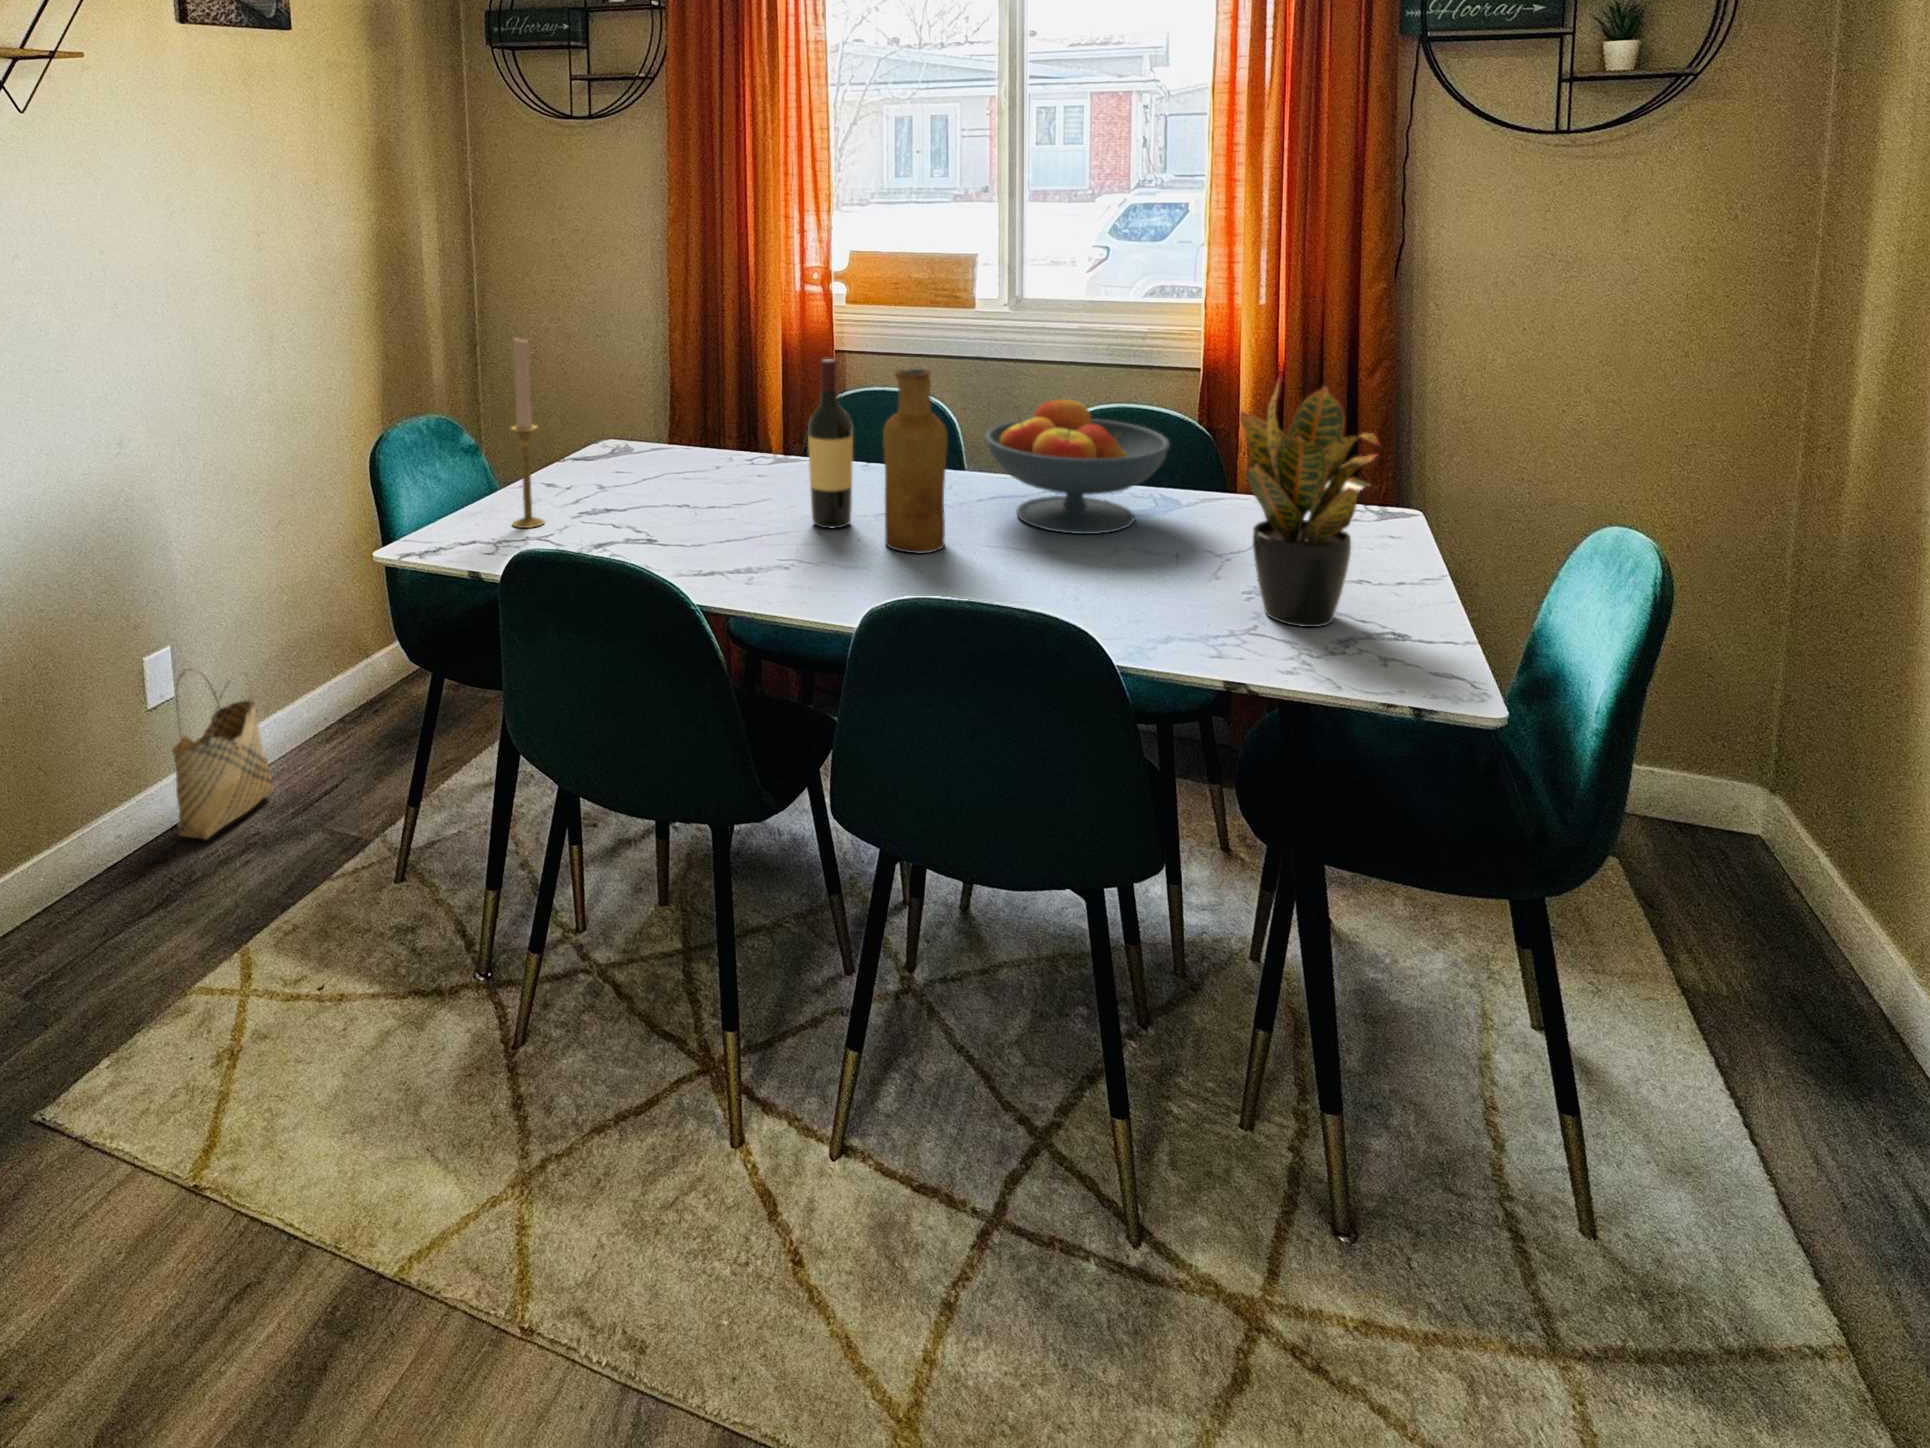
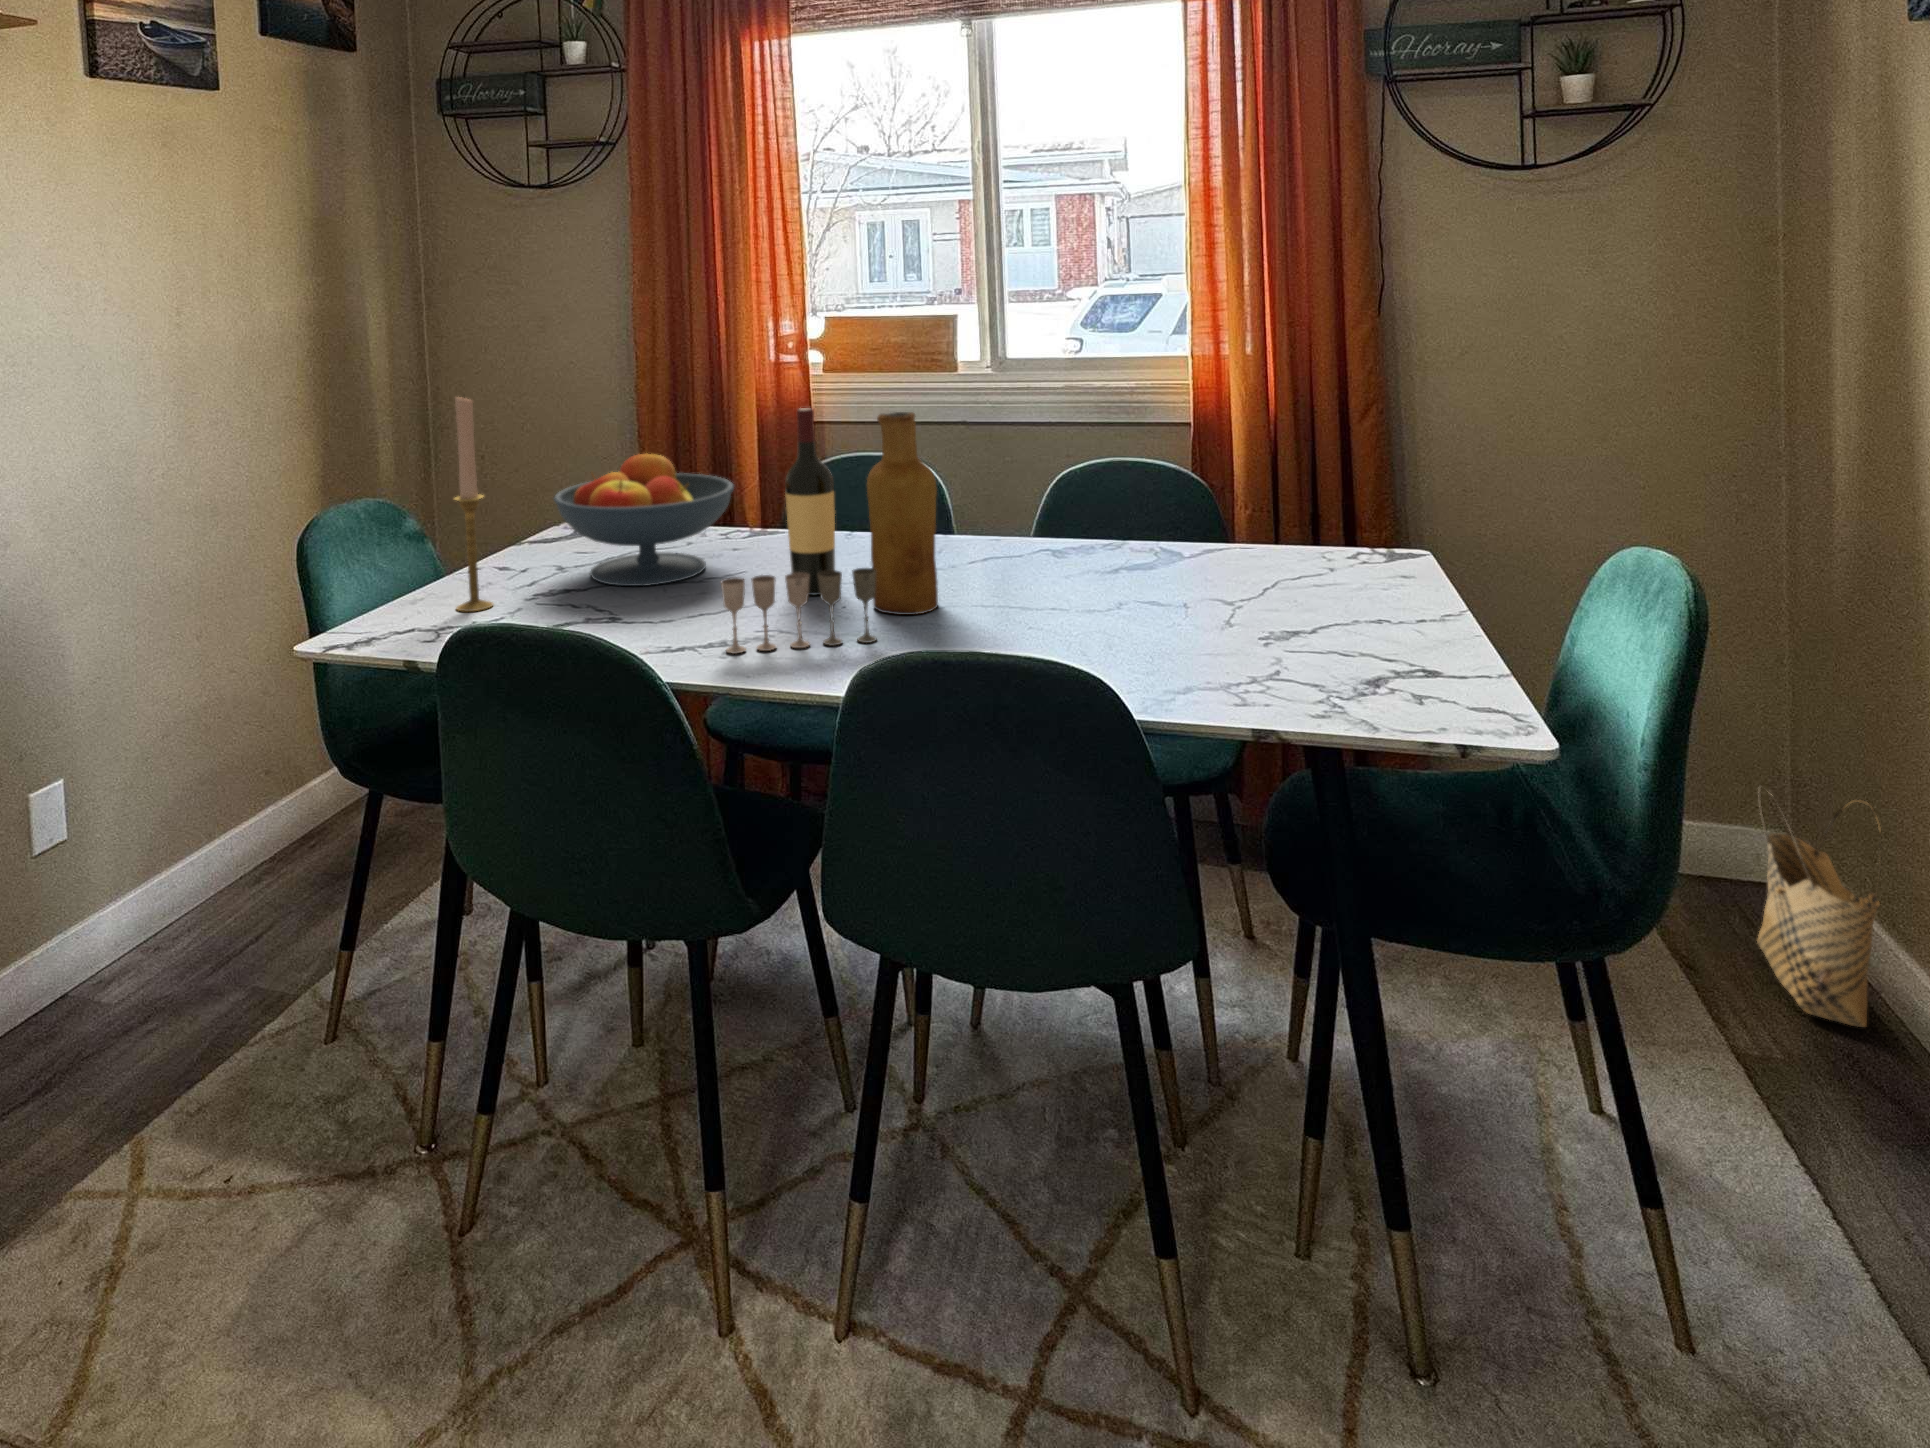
potted plant: present [1240,380,1380,627] -> none [1225,380,1424,665]
fruit bowl: present [985,399,1170,534] -> present [554,453,734,586]
wine glass: none [748,513,889,583] -> present [721,568,877,654]
woven basket: present [171,669,273,839] -> present [1757,786,1882,1027]

